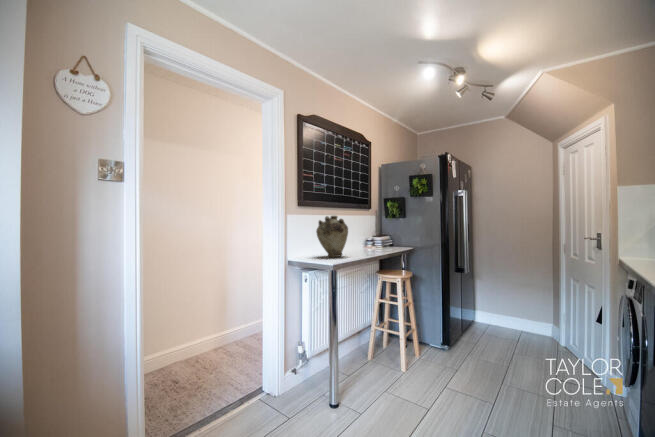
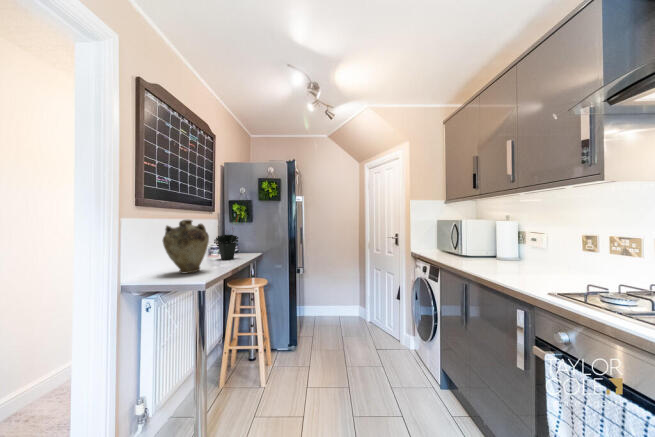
potted plant: none [364,210,386,251] -> present [214,217,238,260]

